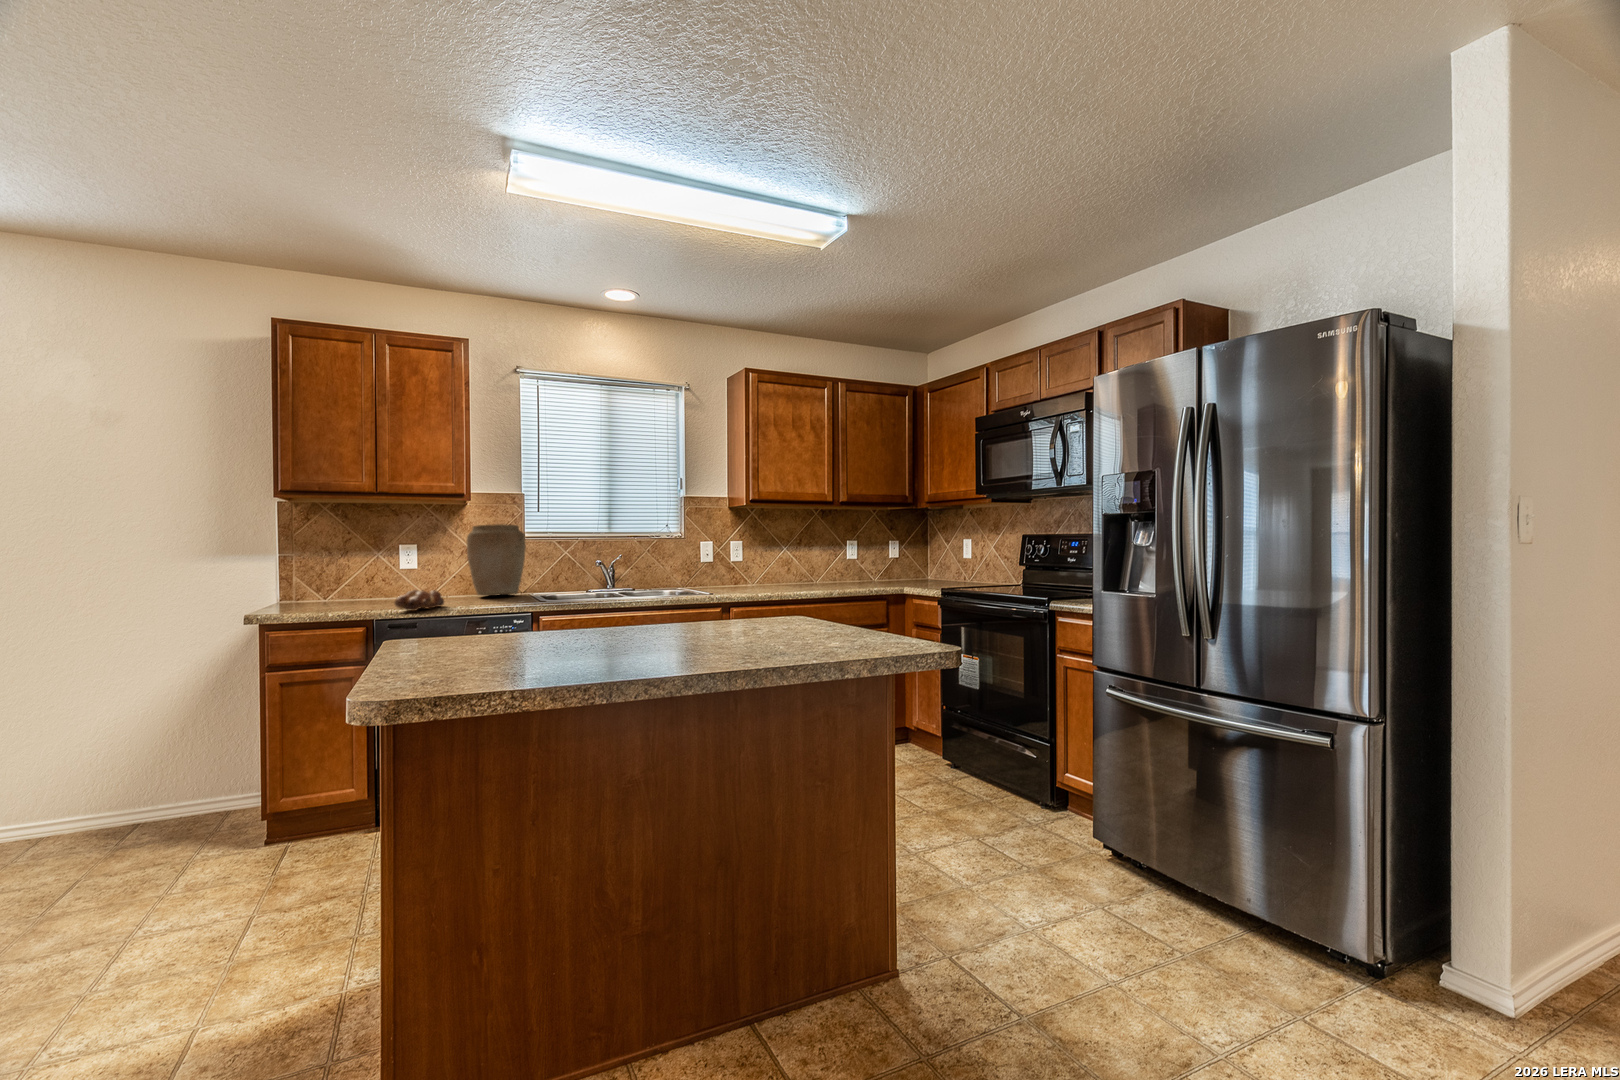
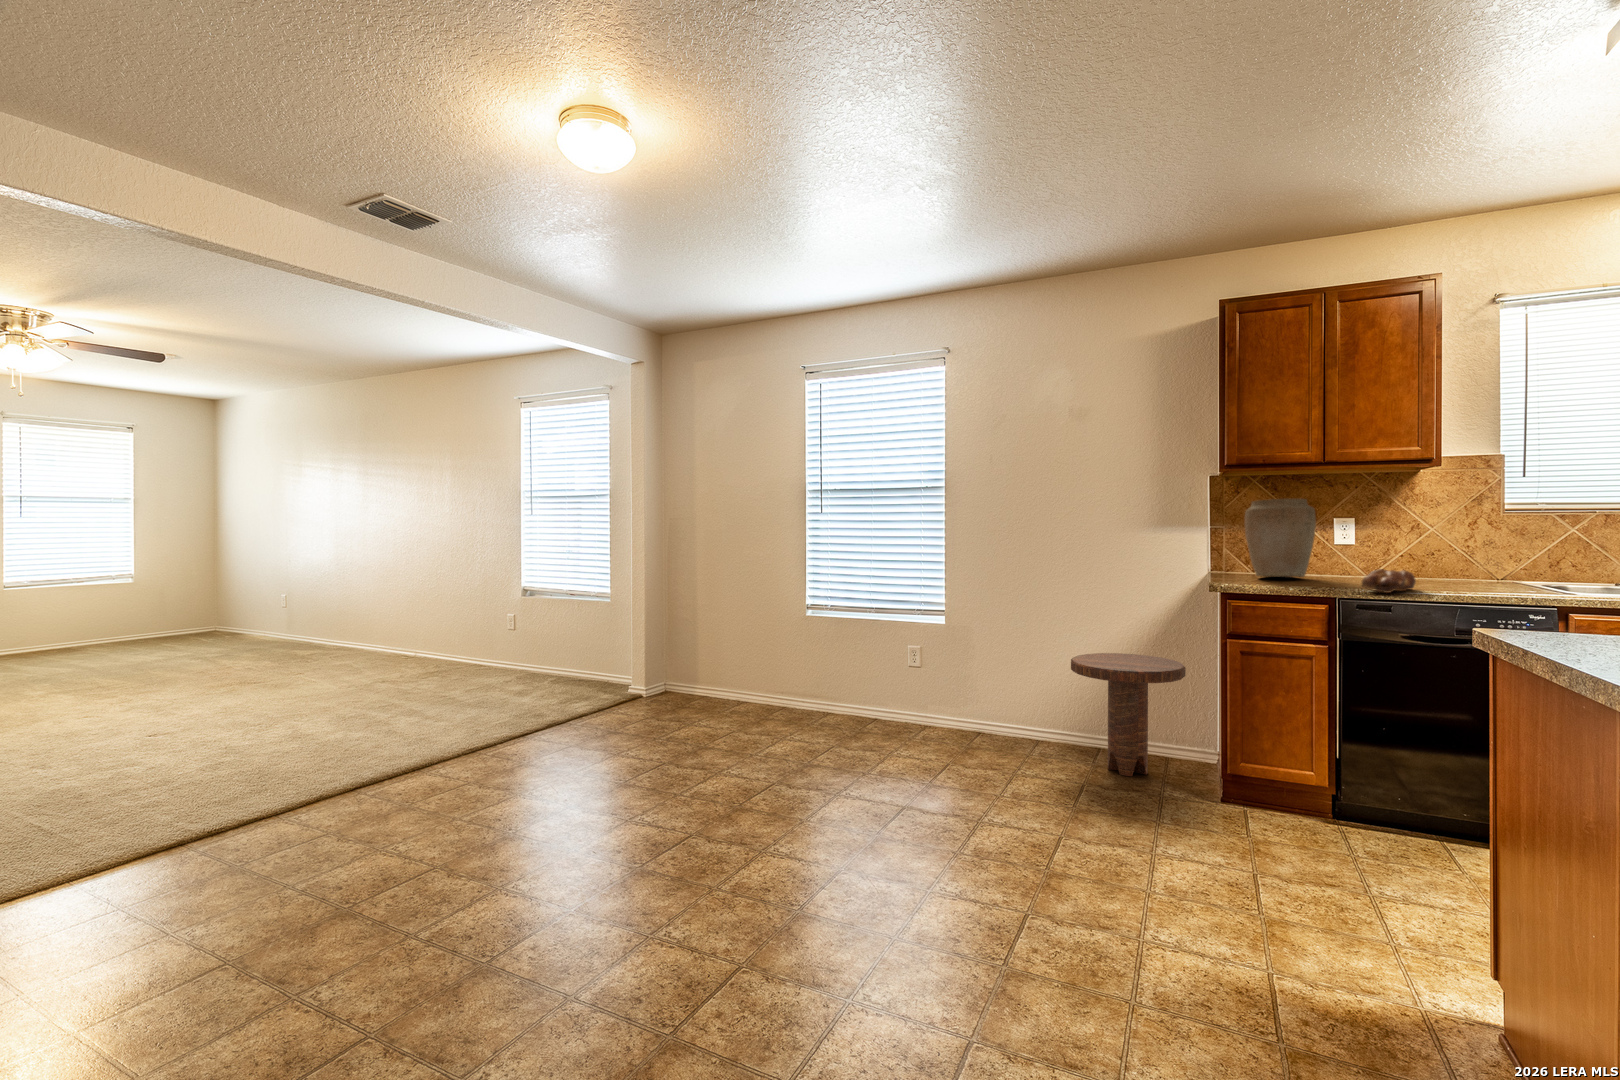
vase: present [467,524,526,596] -> present [1245,499,1316,578]
side table: none [75,699,237,845] -> present [1071,653,1186,776]

